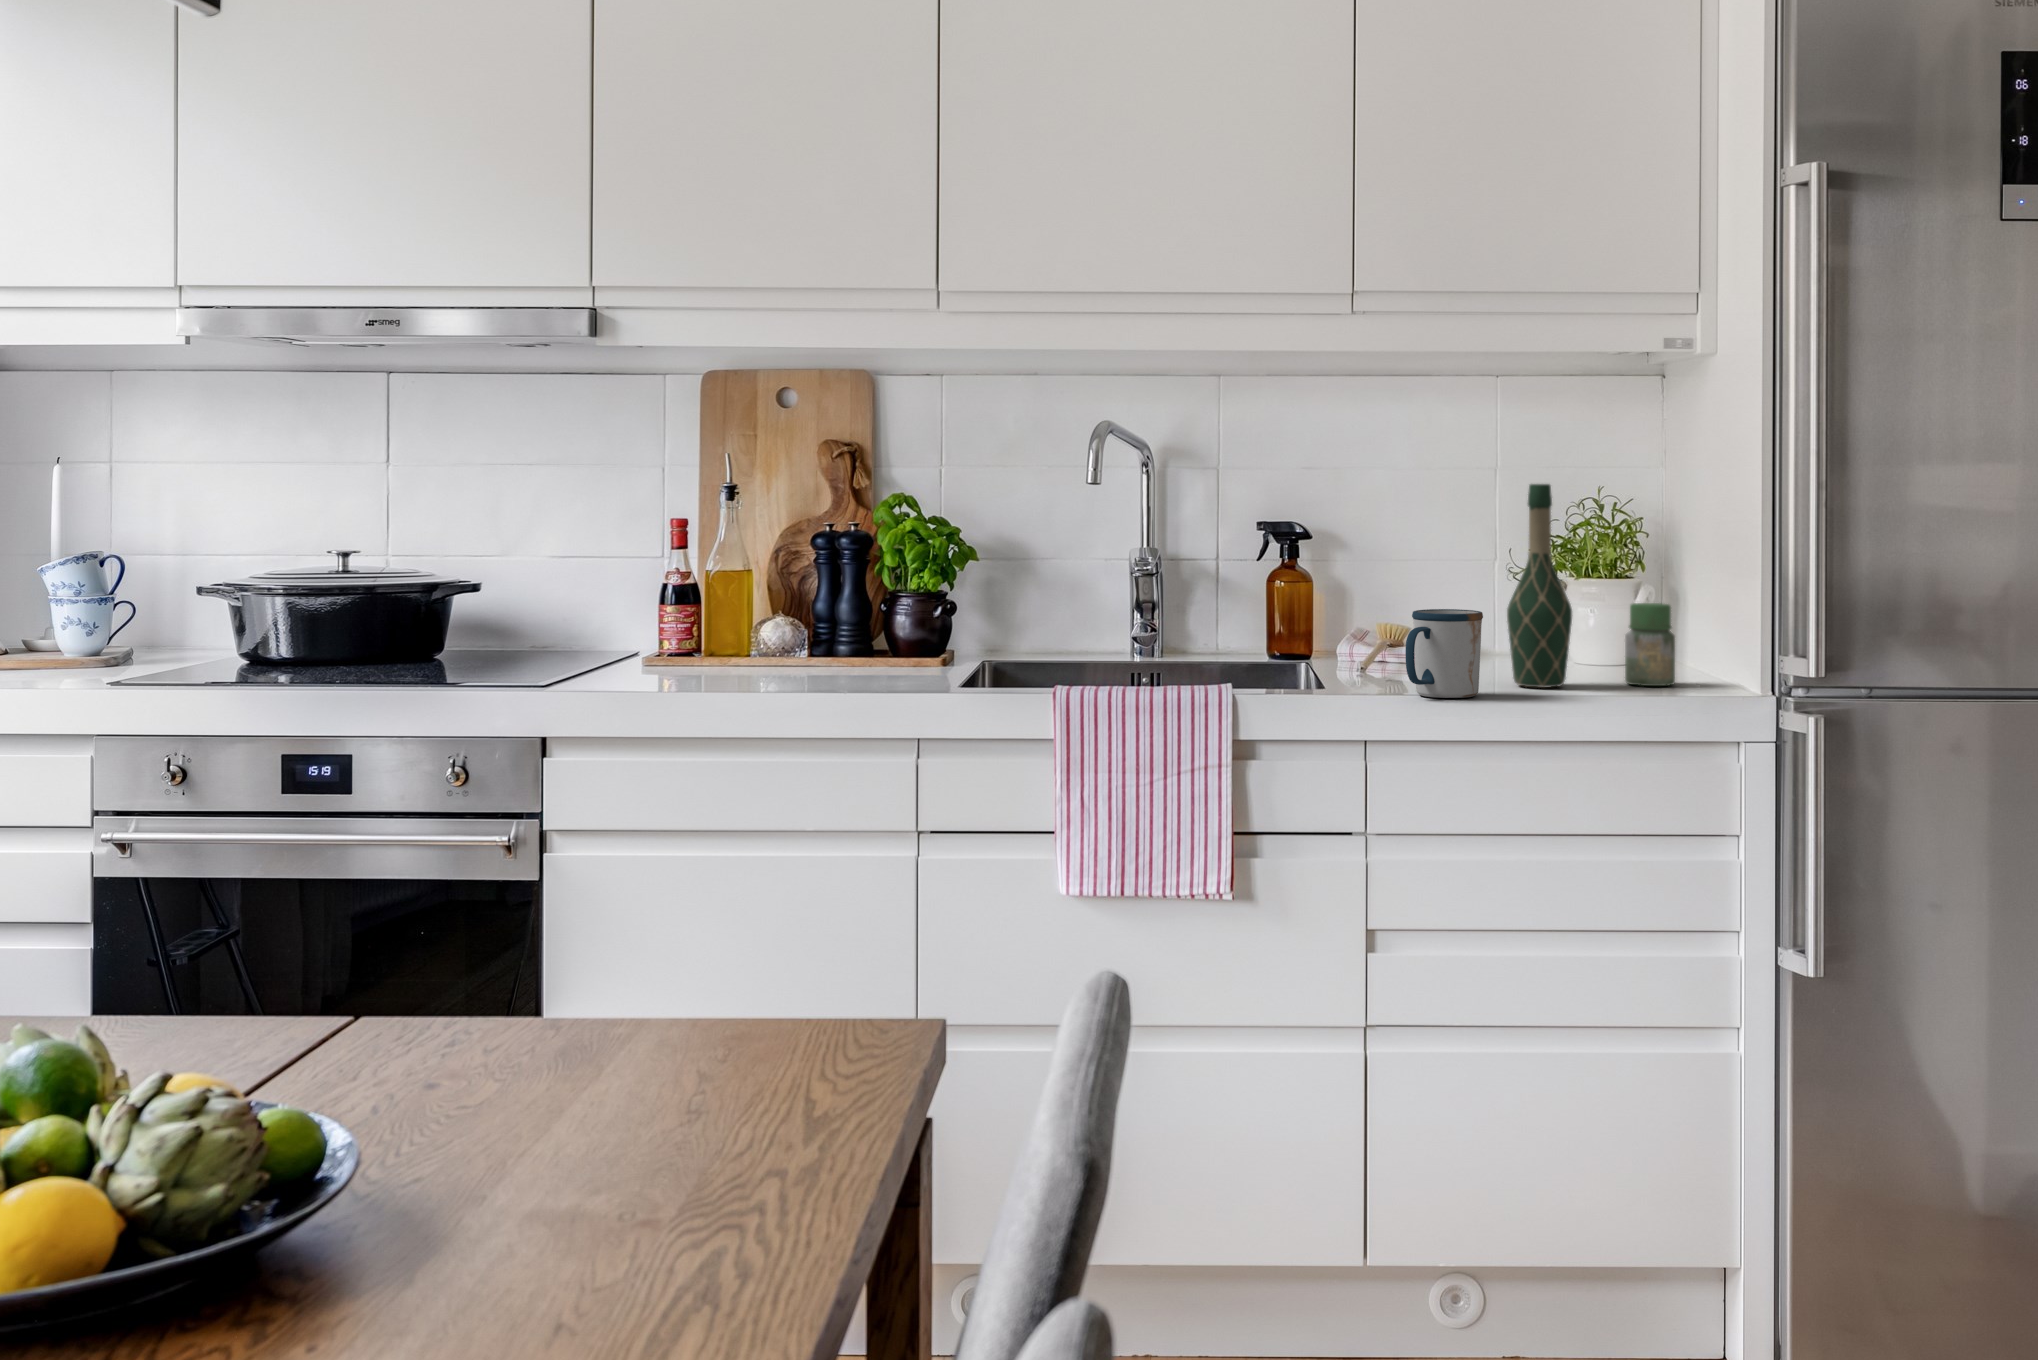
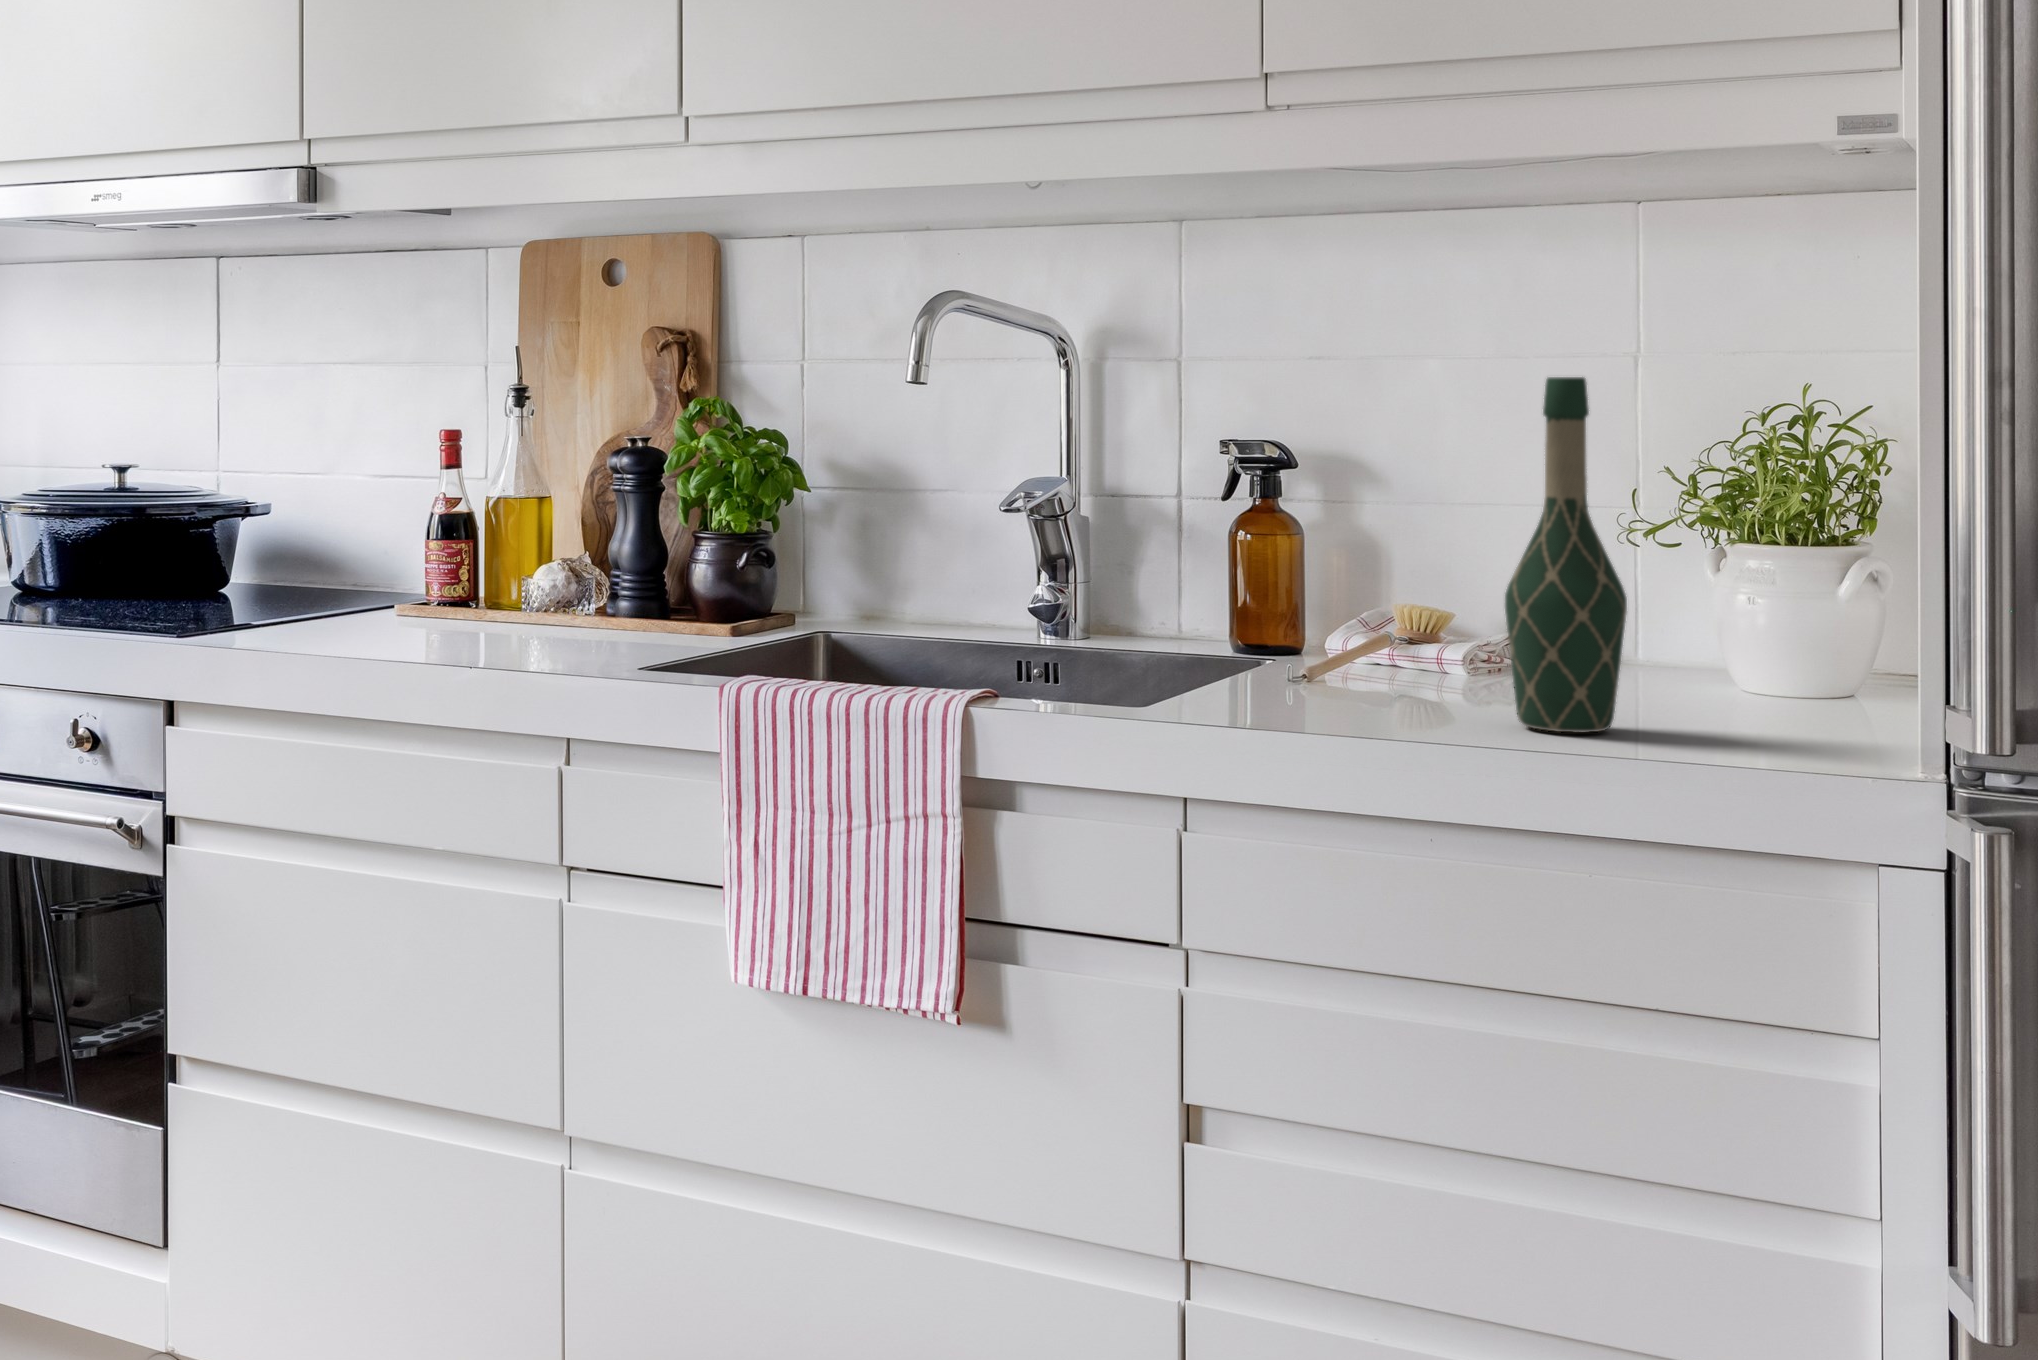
jar: present [1625,603,1675,686] -> none [1748,593,1849,746]
mug: present [1405,609,1483,698] -> none [1244,587,1405,737]

